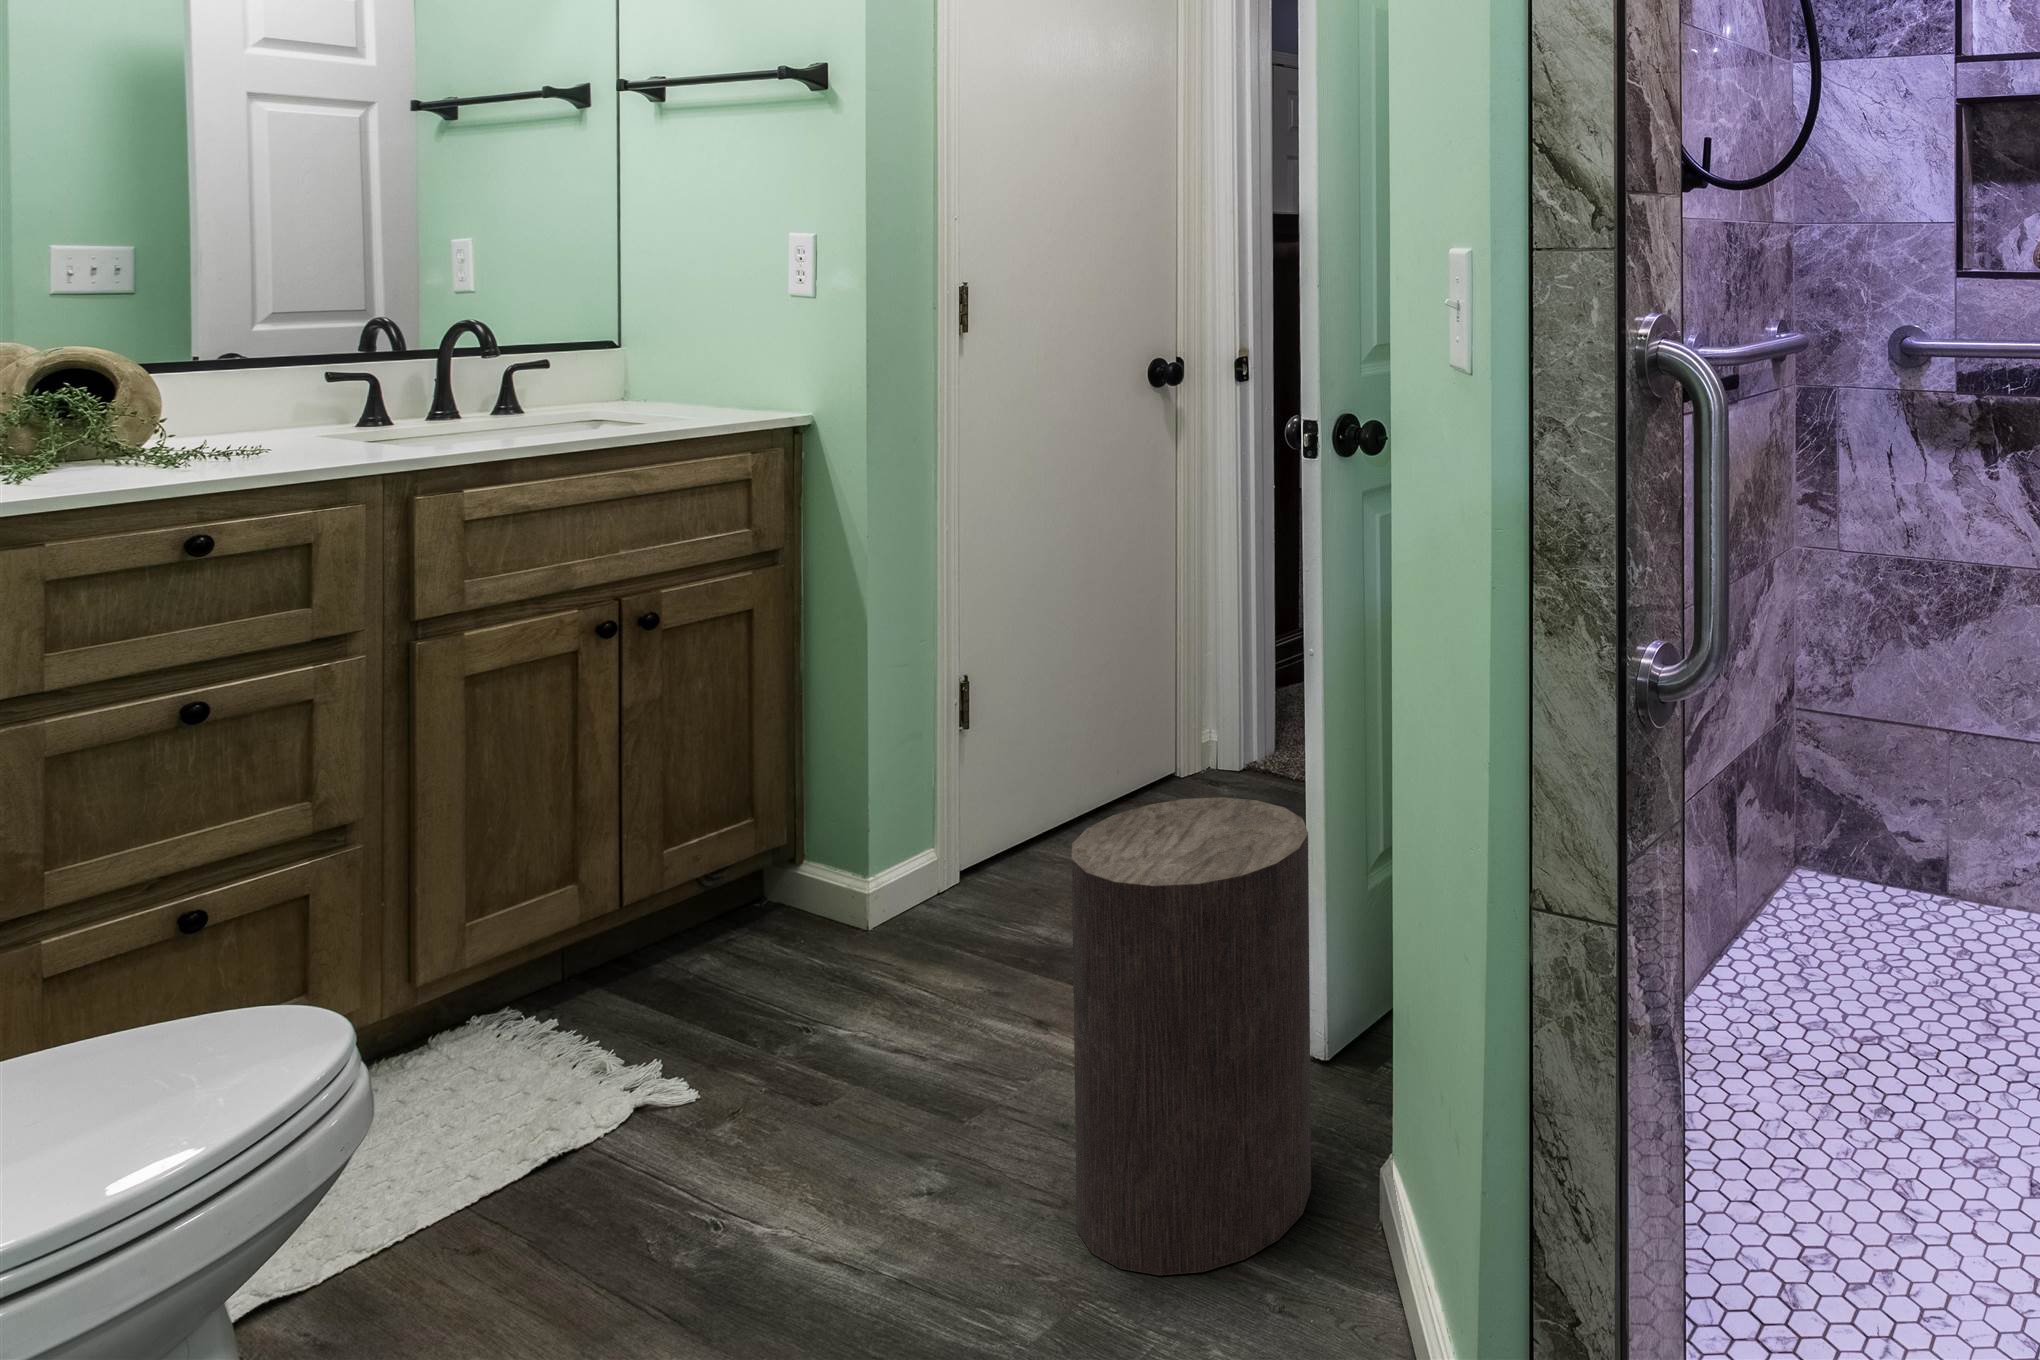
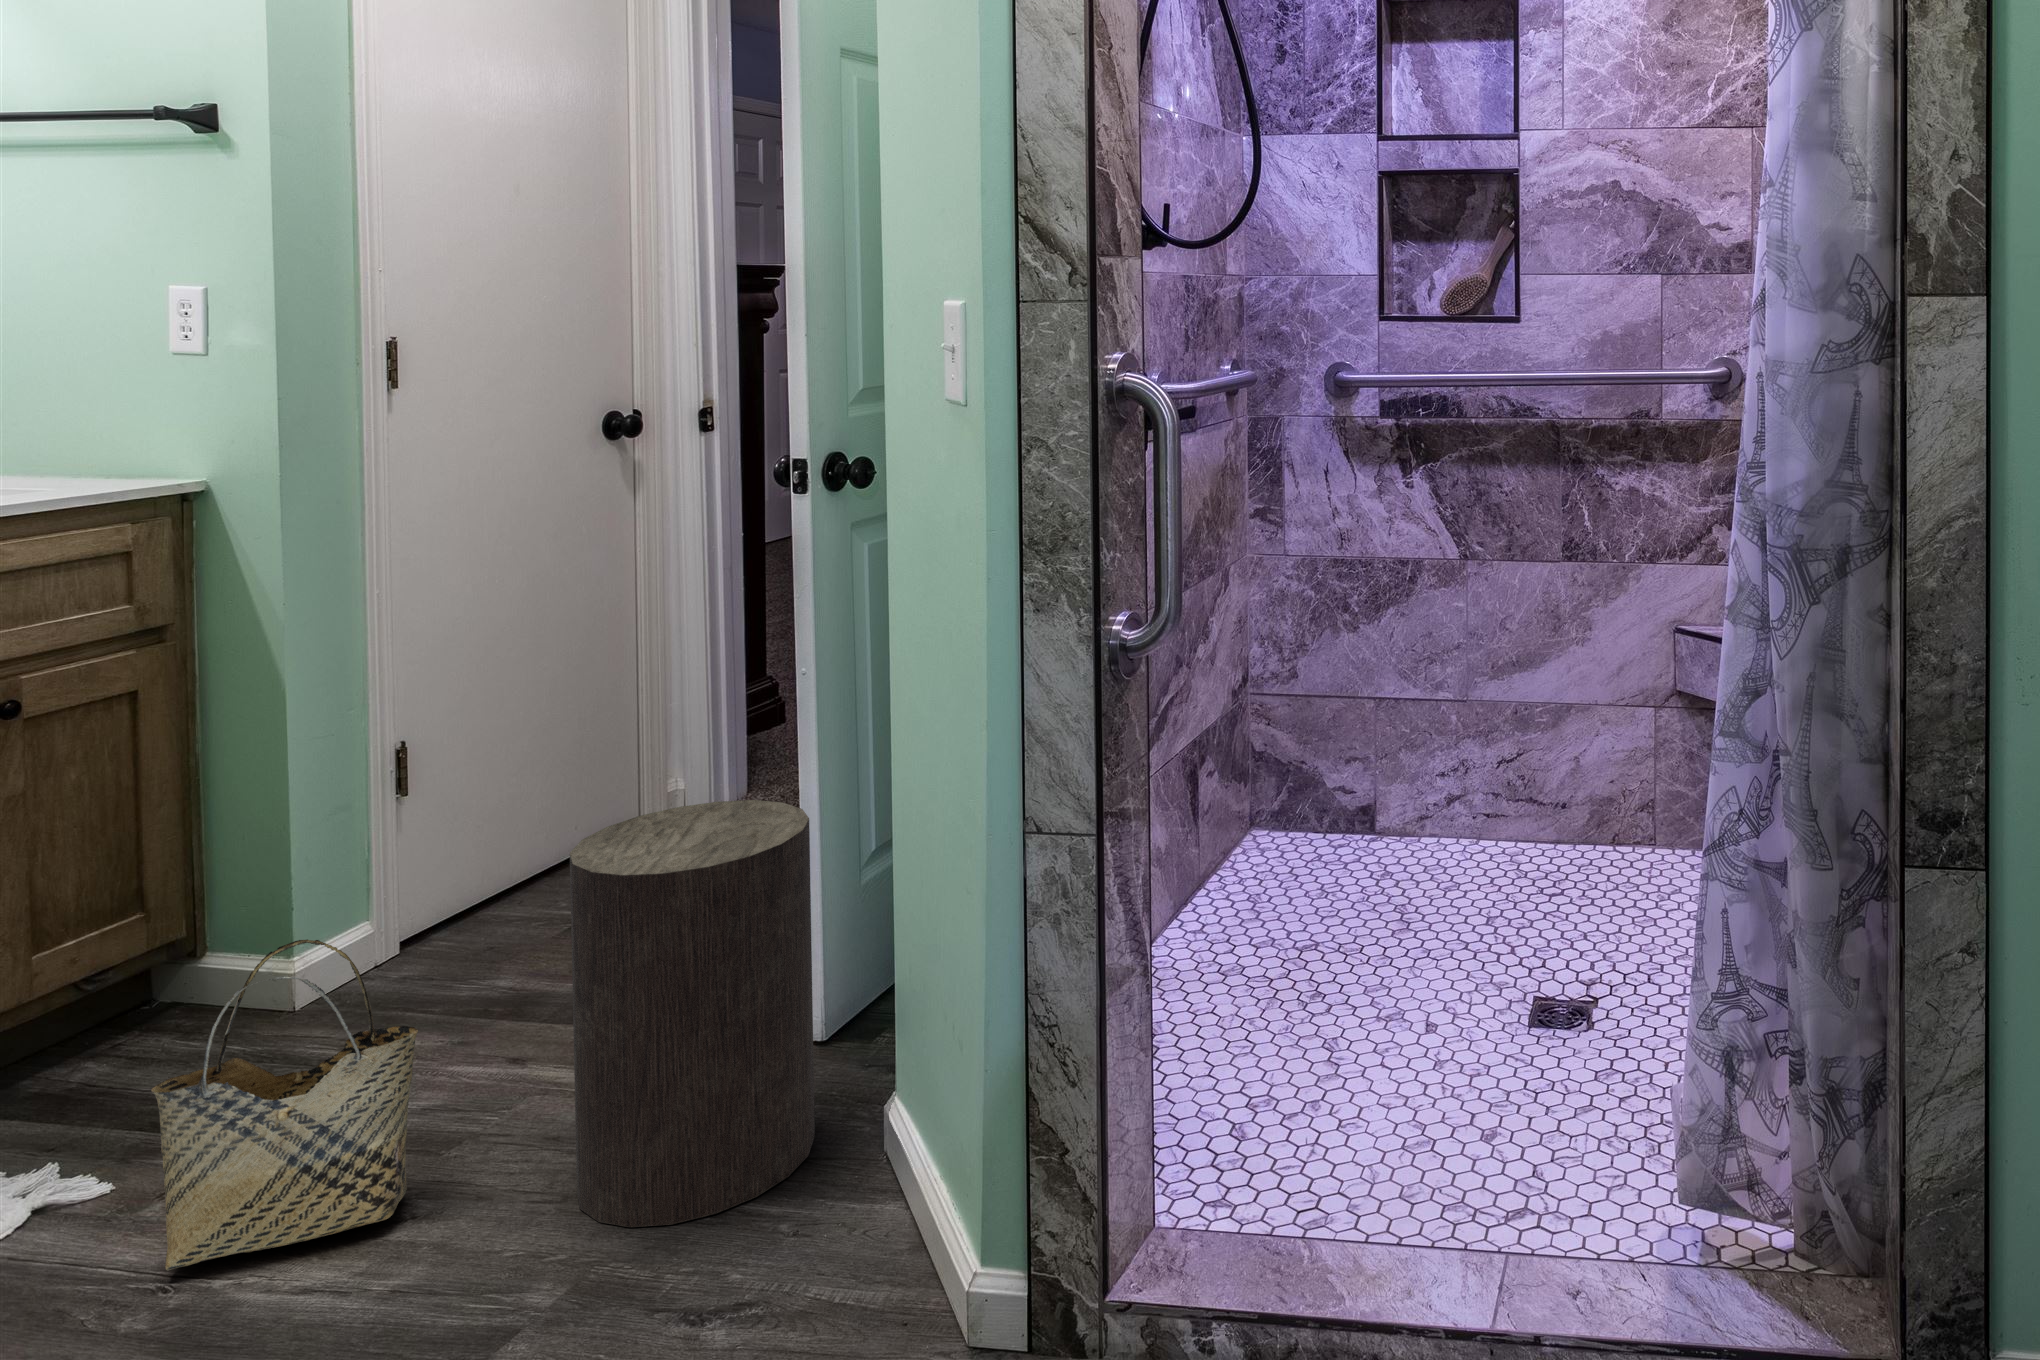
woven basket: none [709,896,939,1219] -> present [151,939,418,1270]

